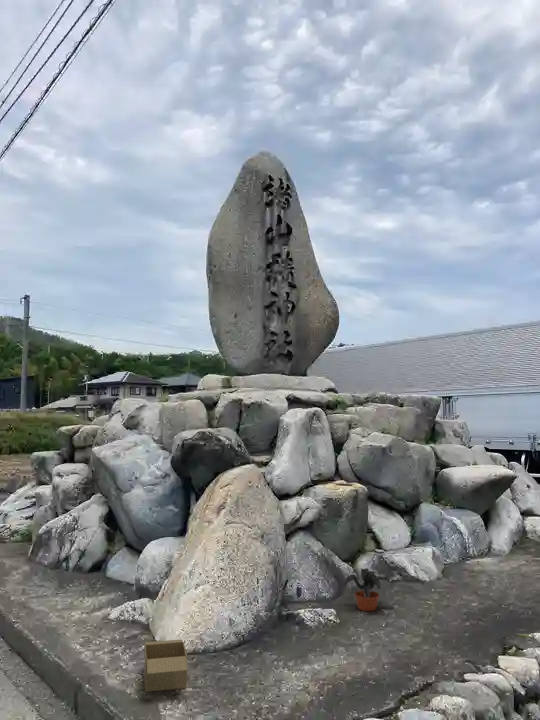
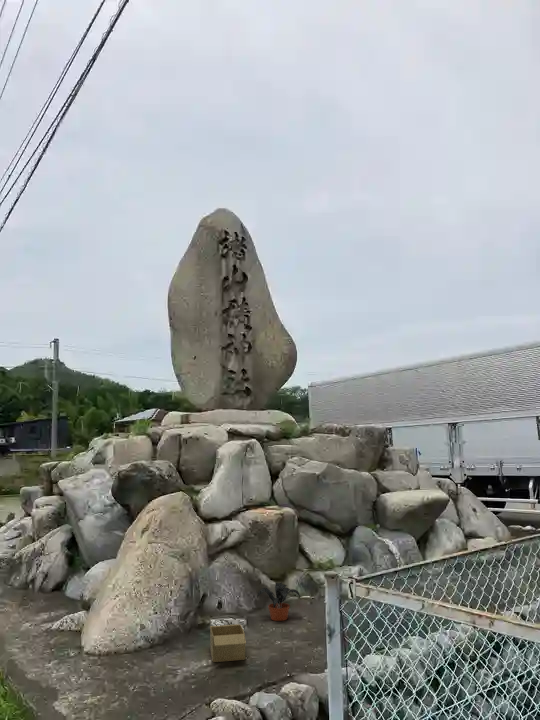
cardboard box: present [144,639,188,692] -> present [210,624,246,662]

